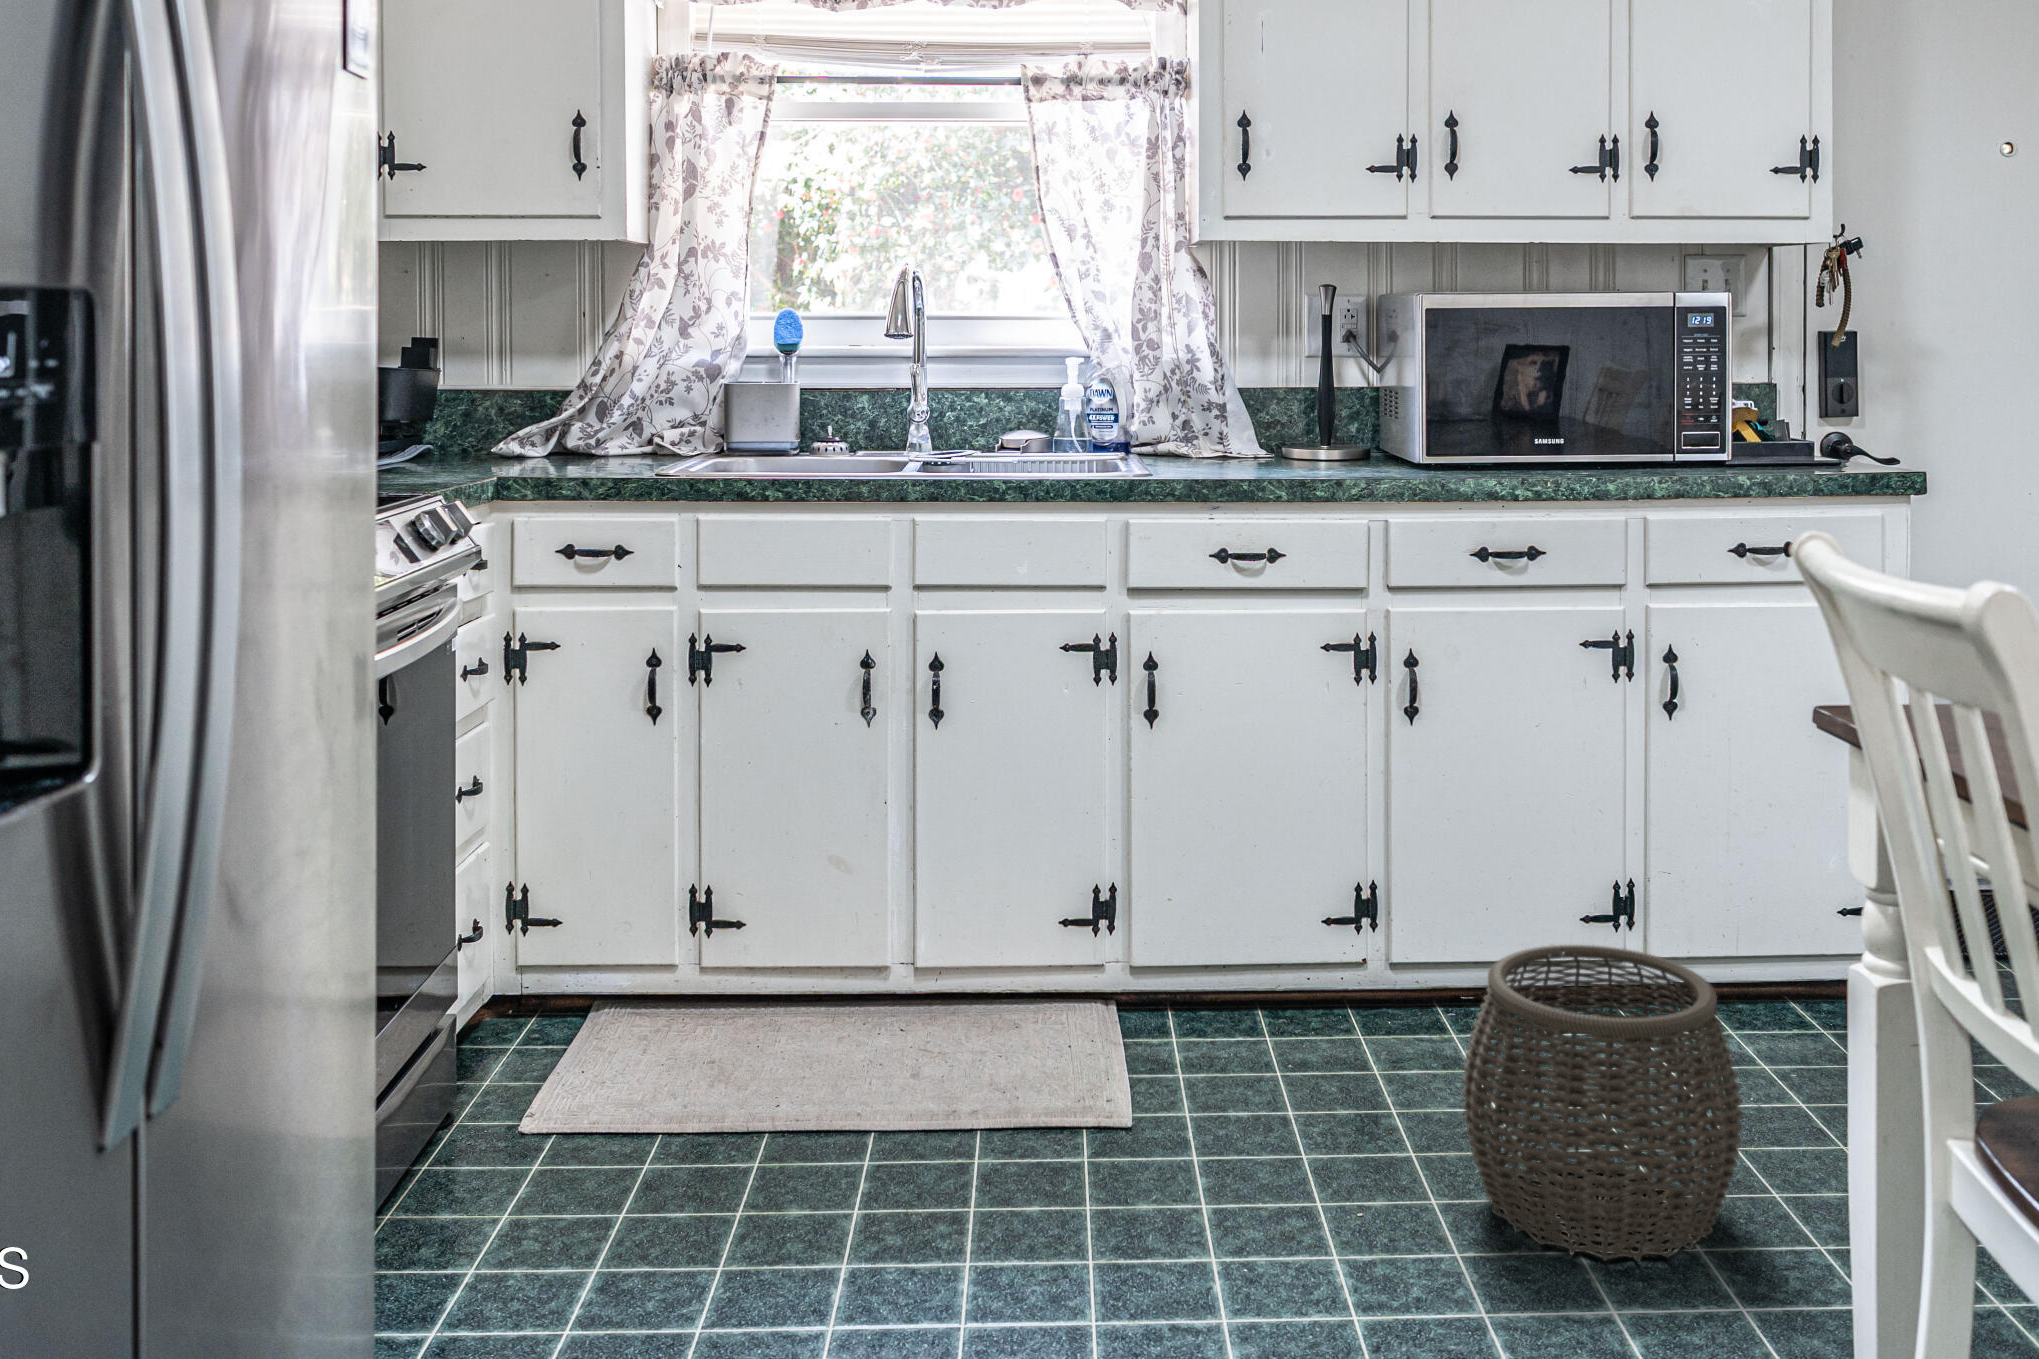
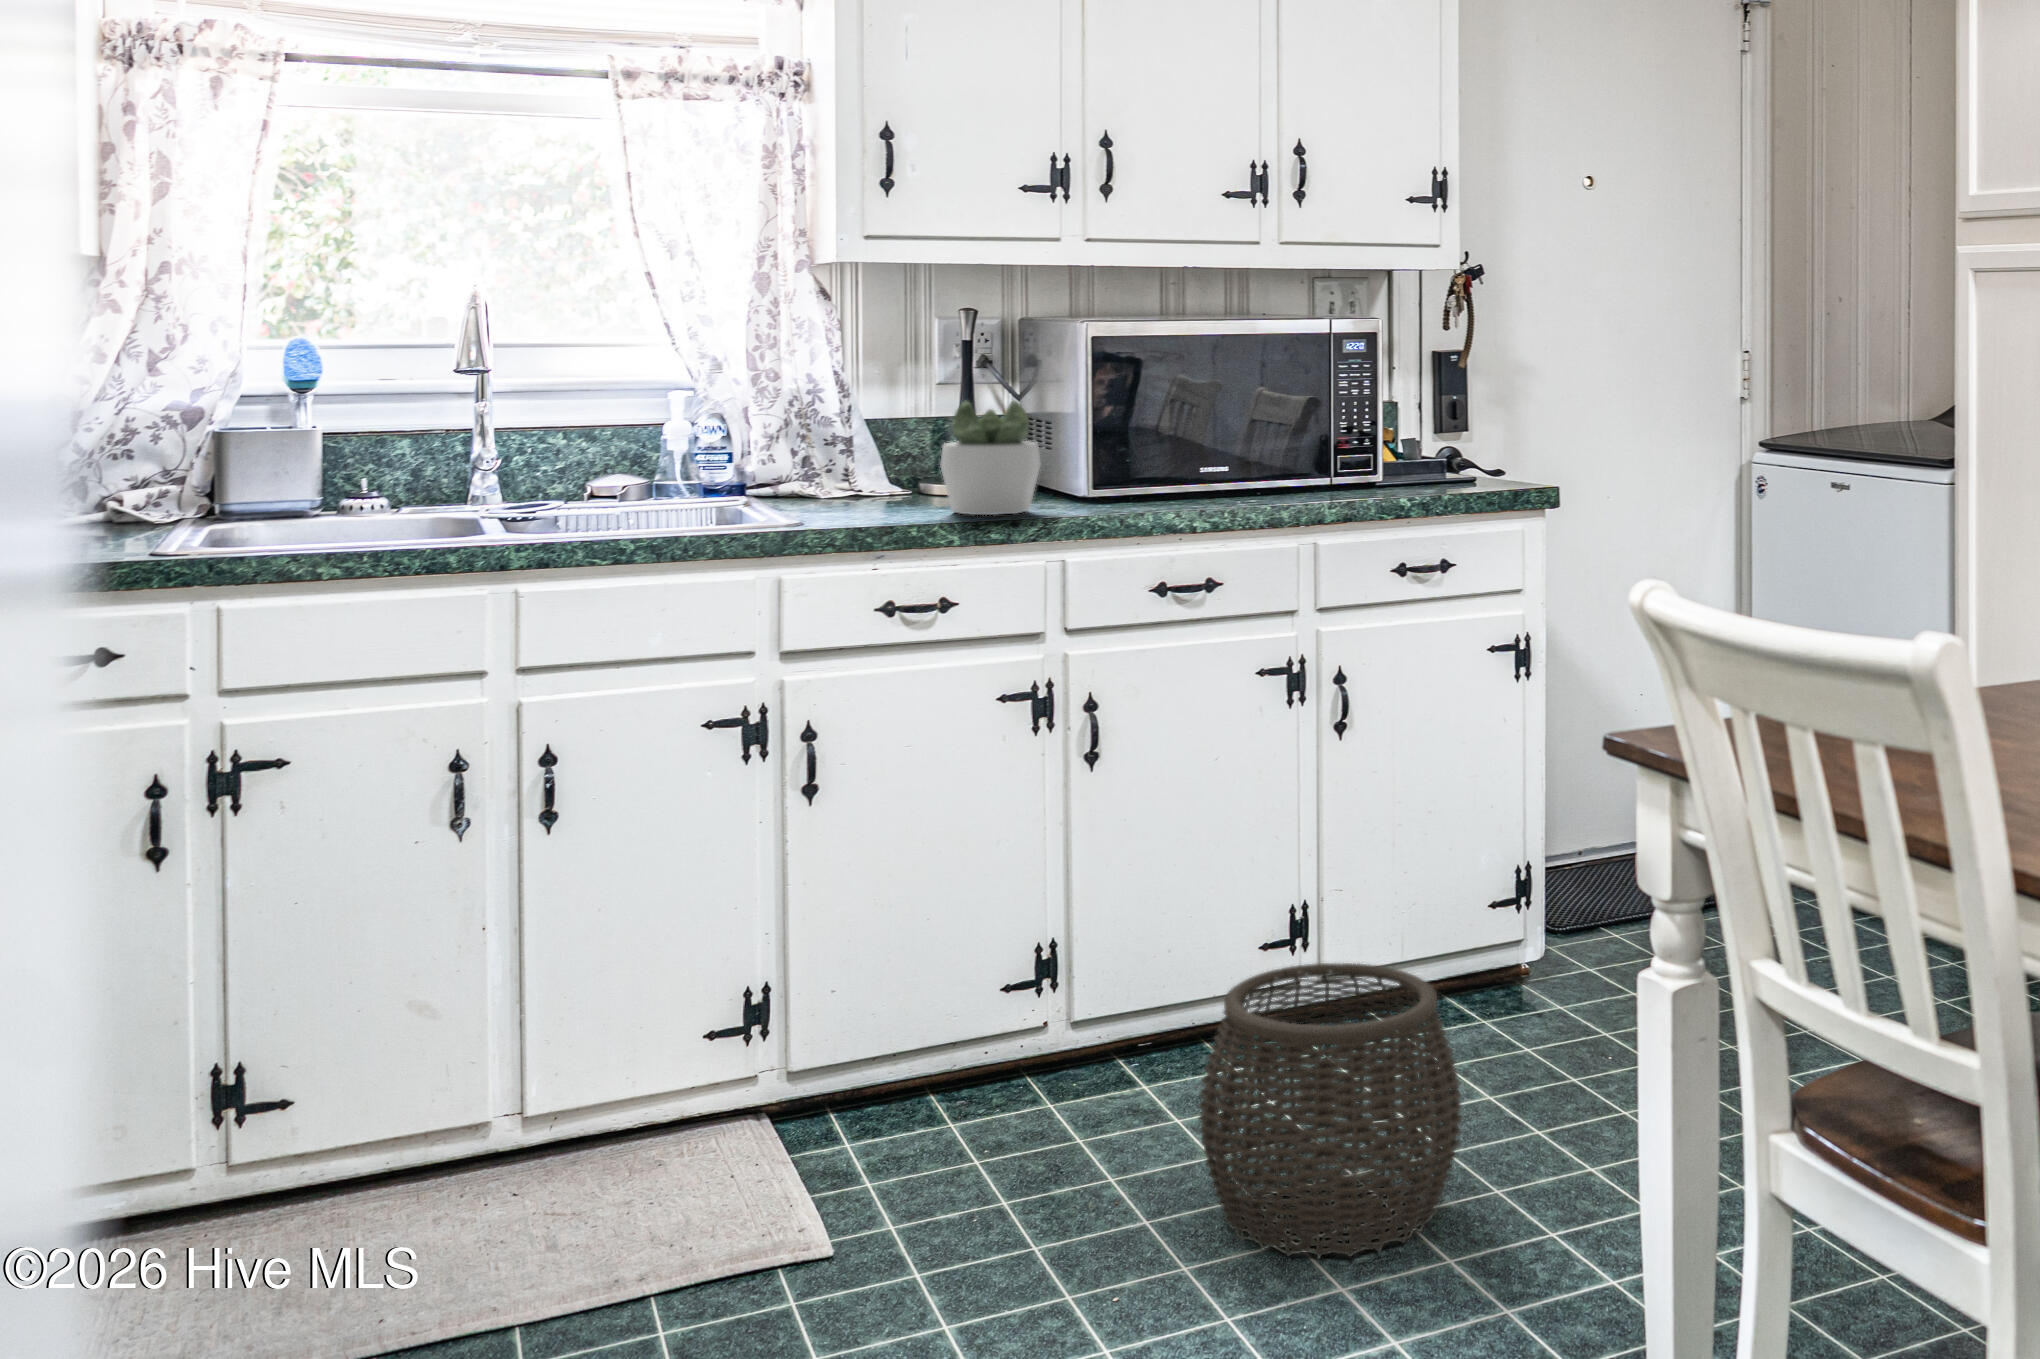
succulent plant: none [1280,365,1372,473] -> present [940,401,1041,515]

